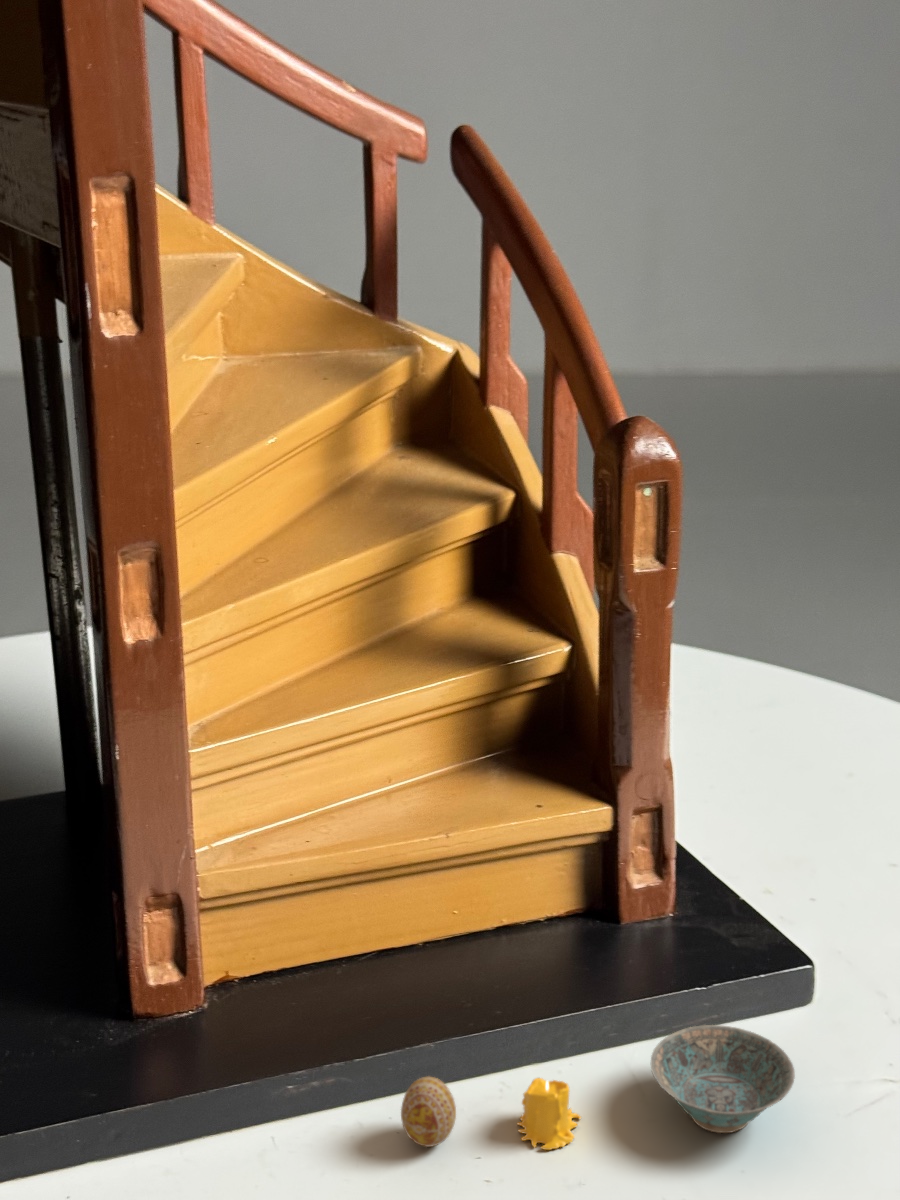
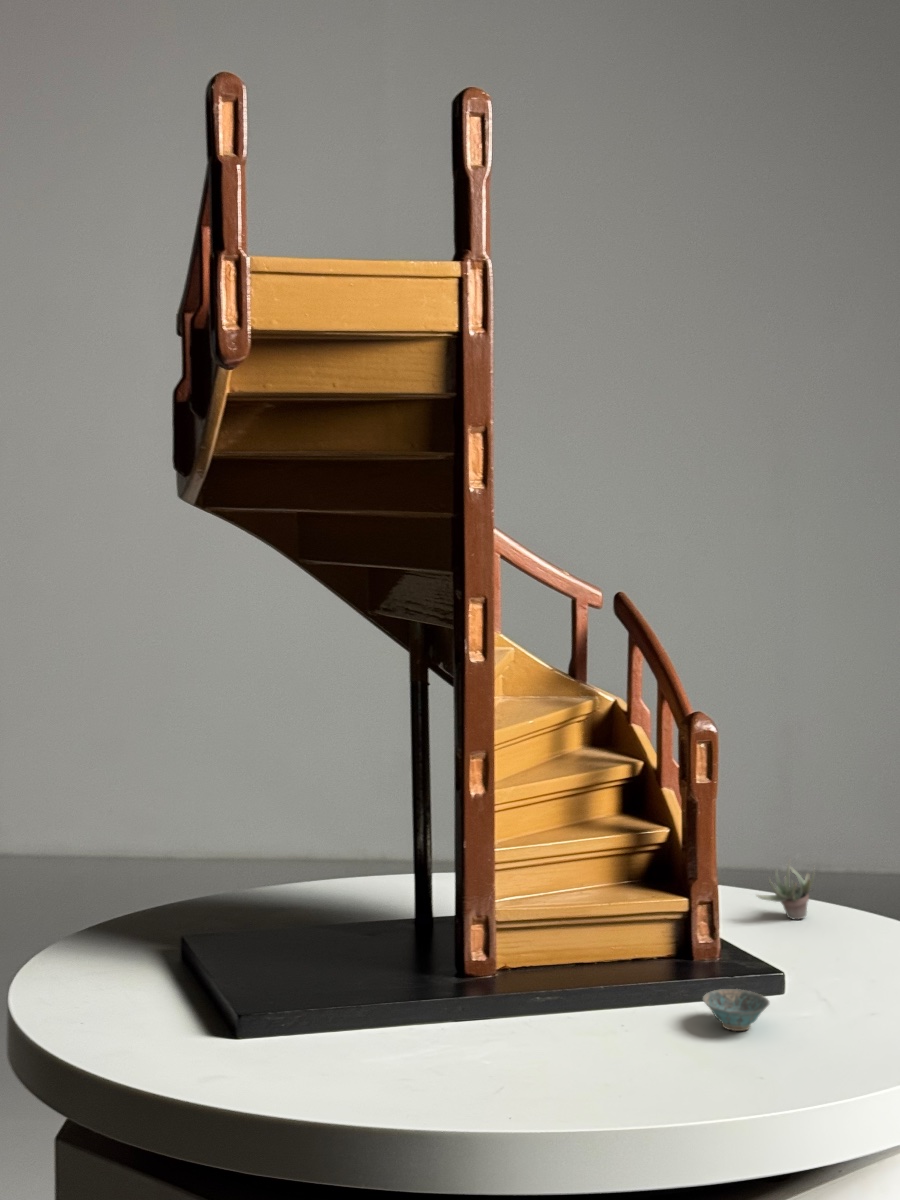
succulent plant: none [725,664,836,771] -> present [757,862,815,920]
decorative egg: present [401,1077,456,1147] -> none [587,994,612,1027]
candle: present [518,1078,581,1150] -> none [640,999,671,1032]

